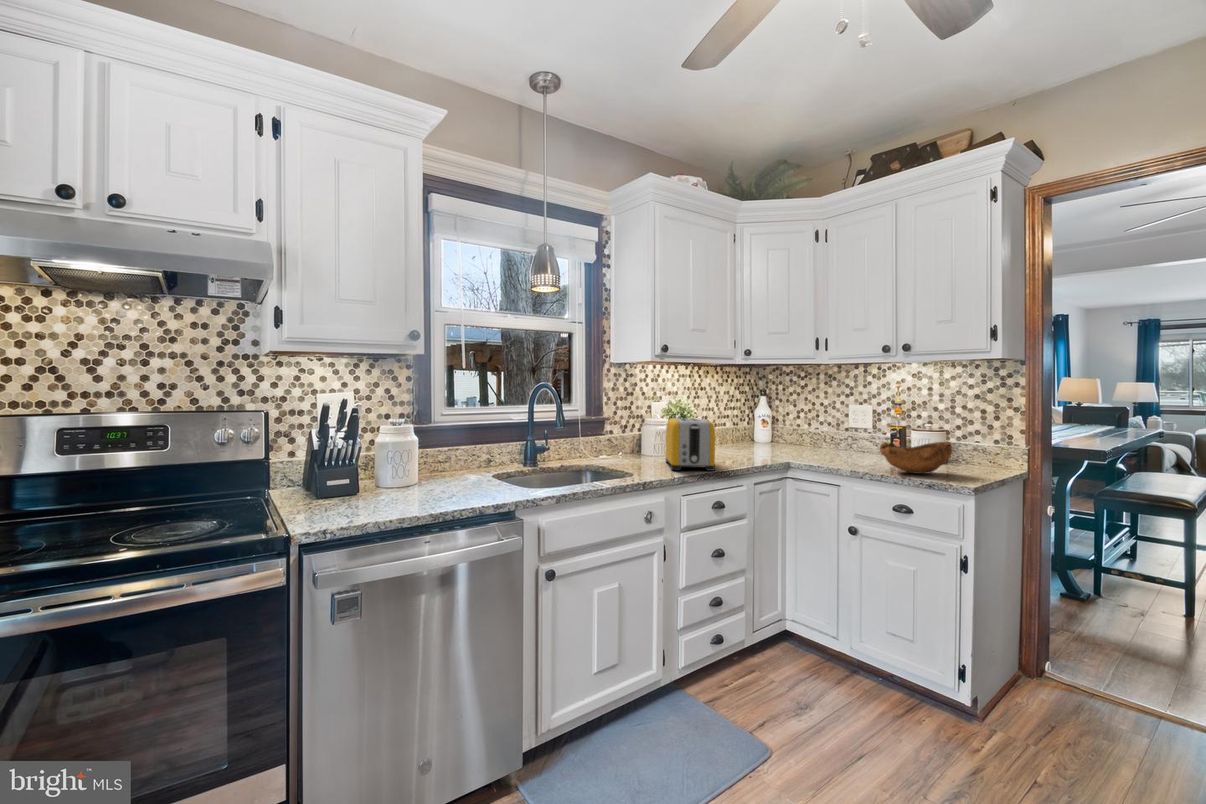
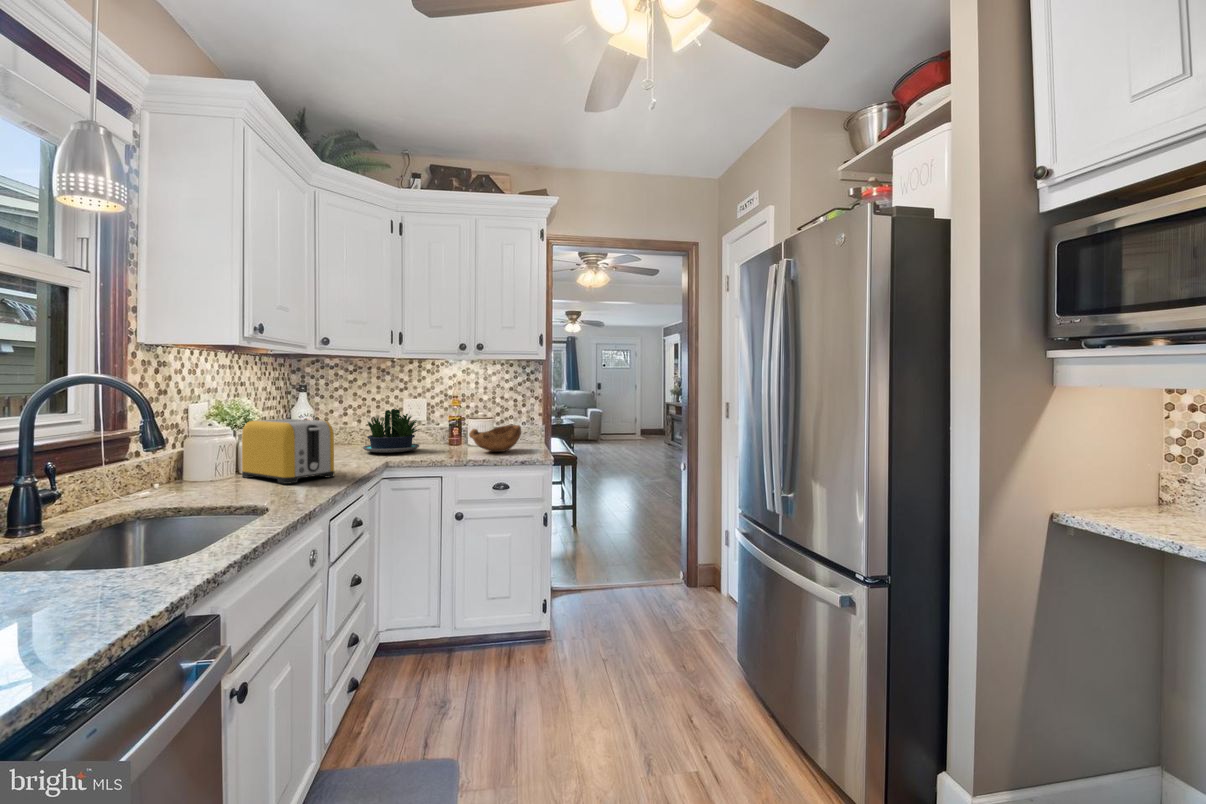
potted plant: none [783,415,849,460] -> present [363,409,420,453]

